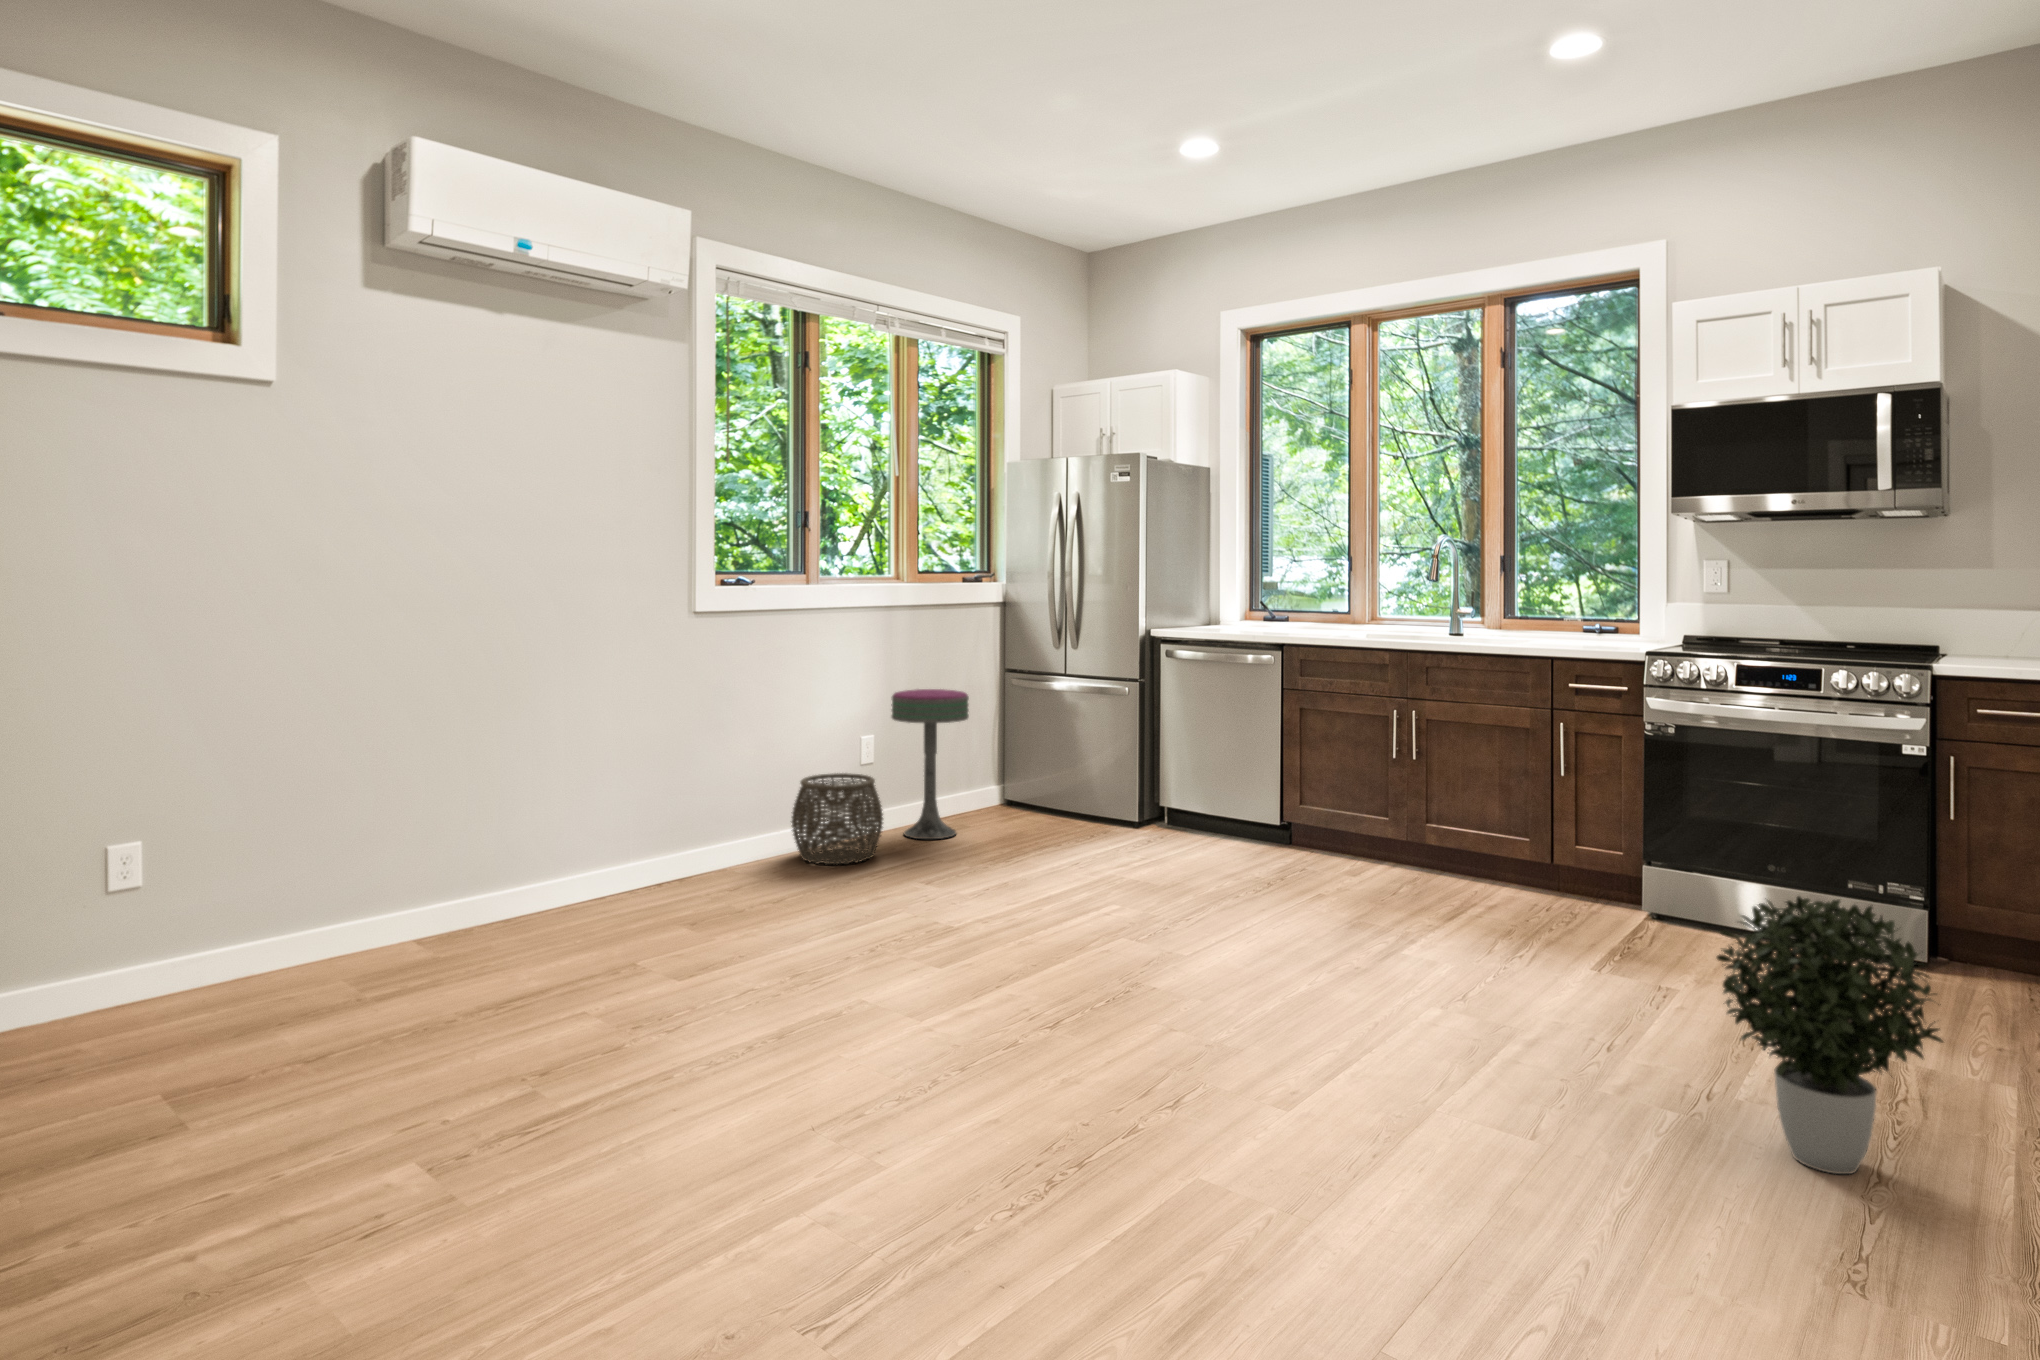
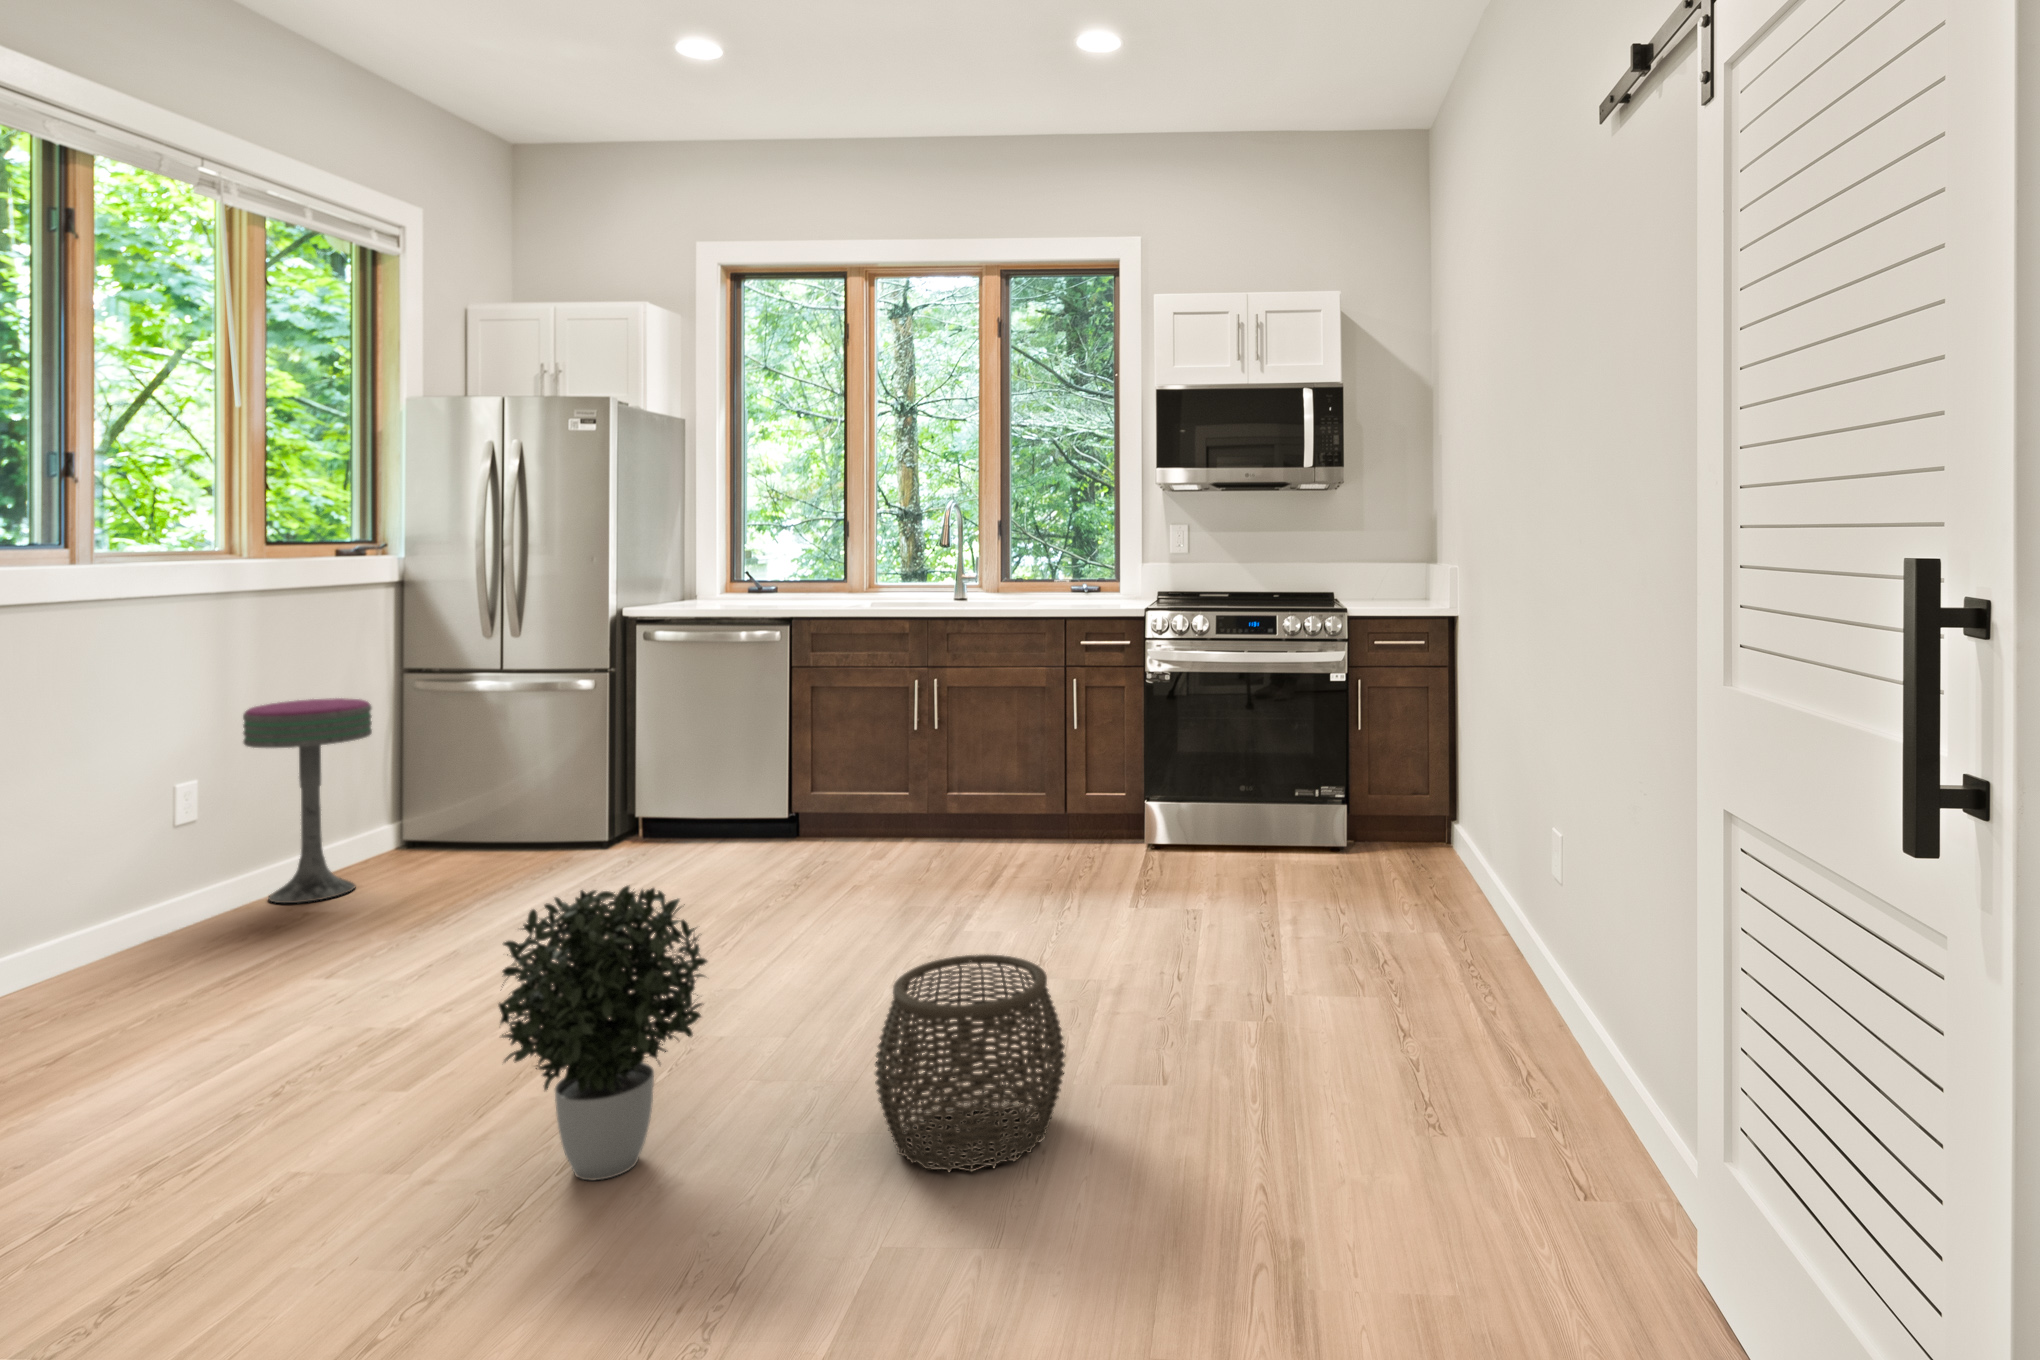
woven basket: present [792,773,883,864] -> present [875,955,1065,1172]
potted plant: present [1717,896,1943,1174] -> present [499,886,707,1180]

